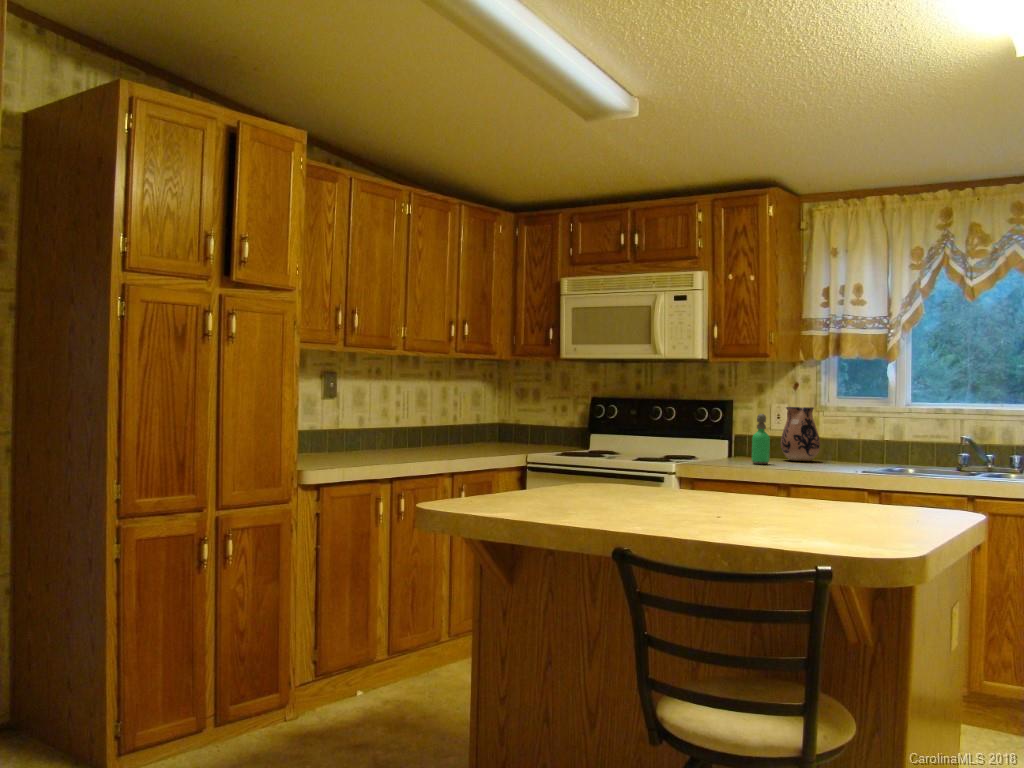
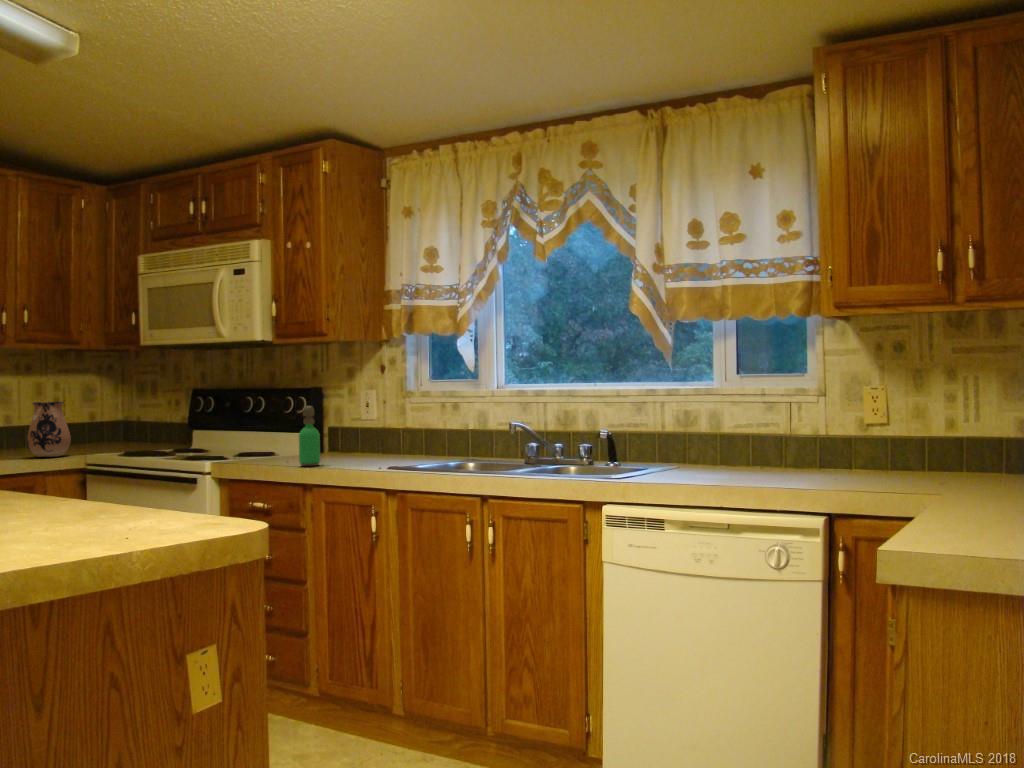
ceramic pitcher: present [781,407,820,461] -> present [27,402,71,457]

